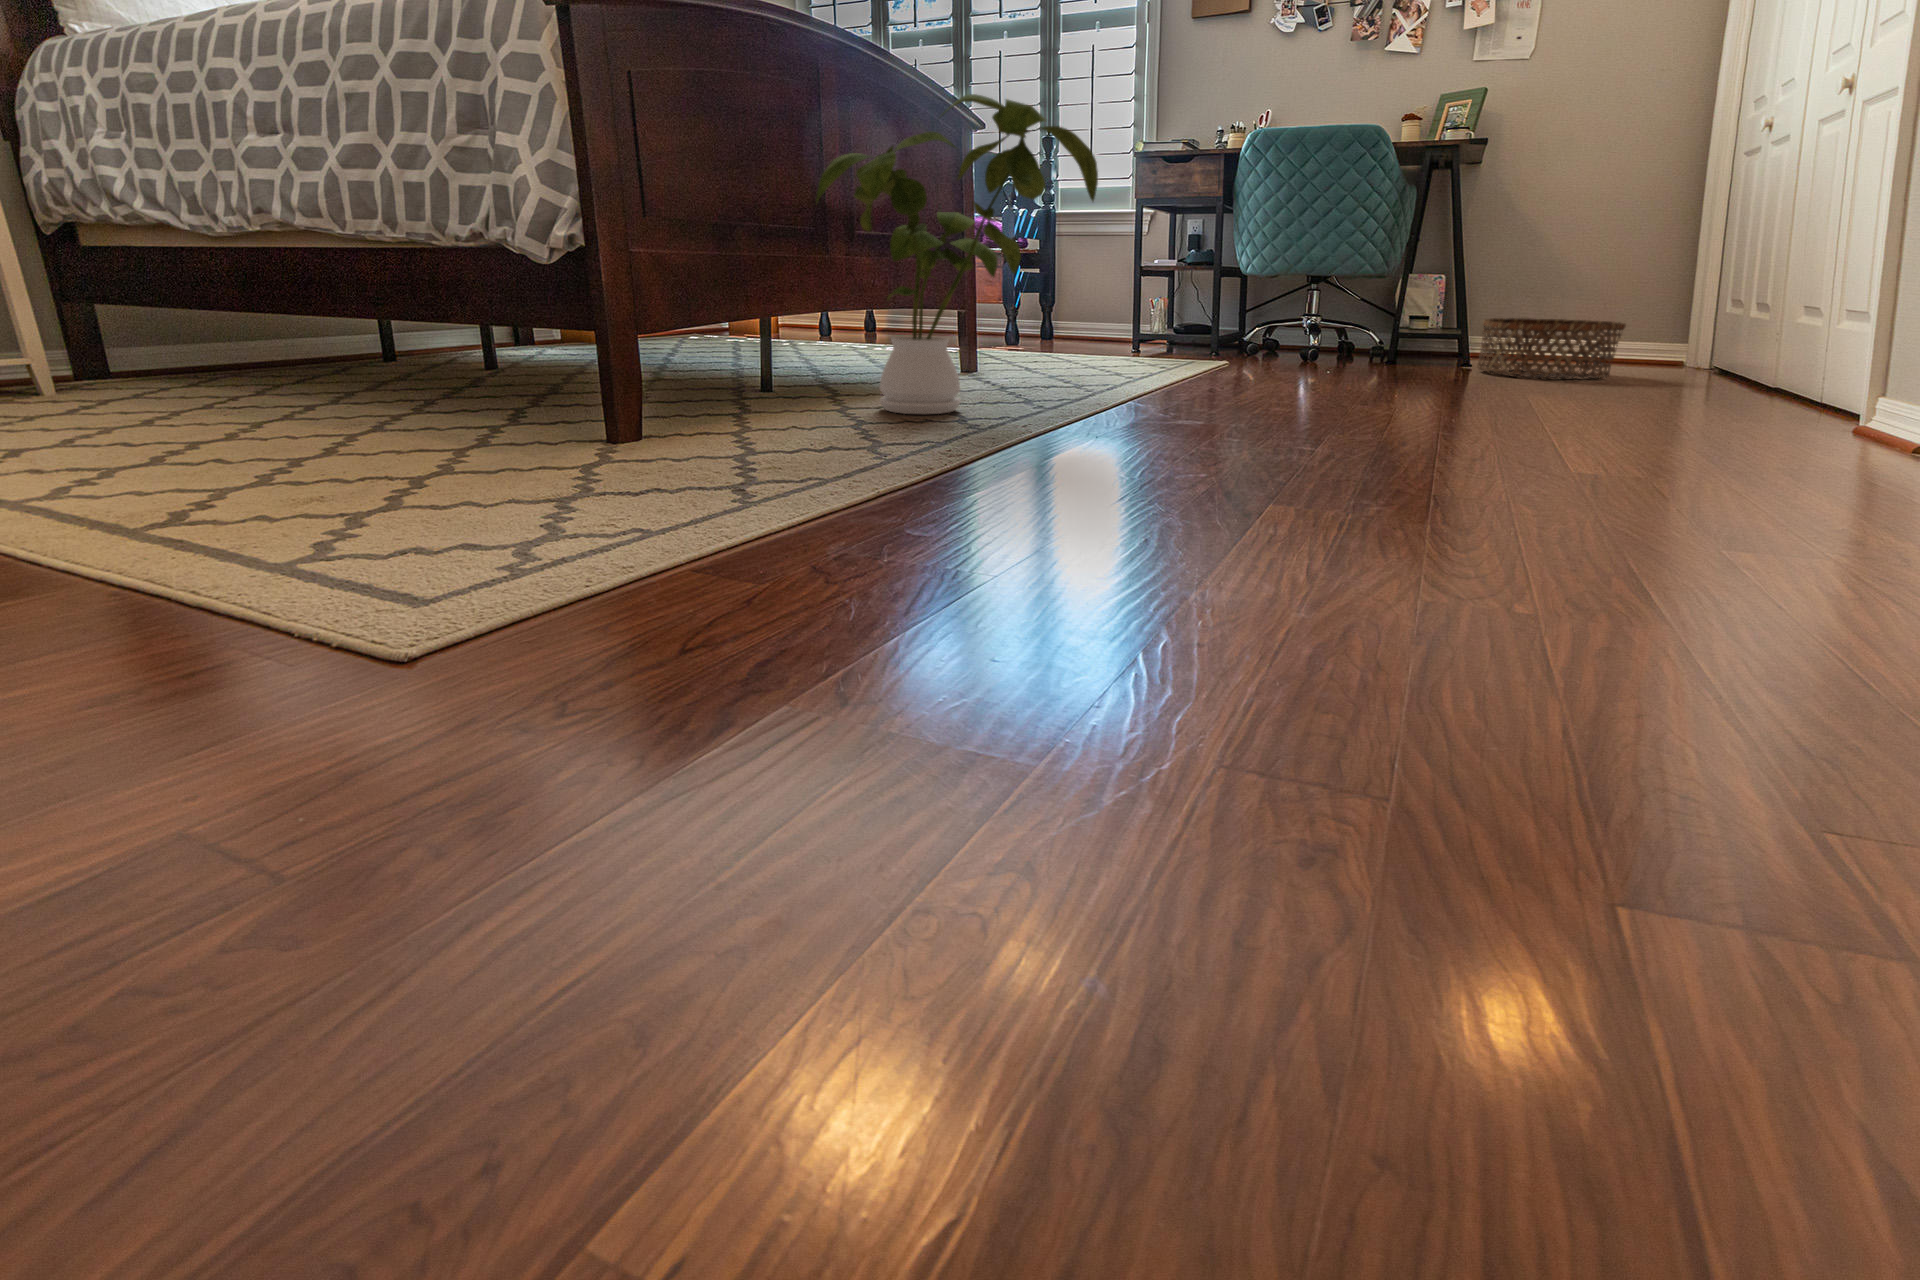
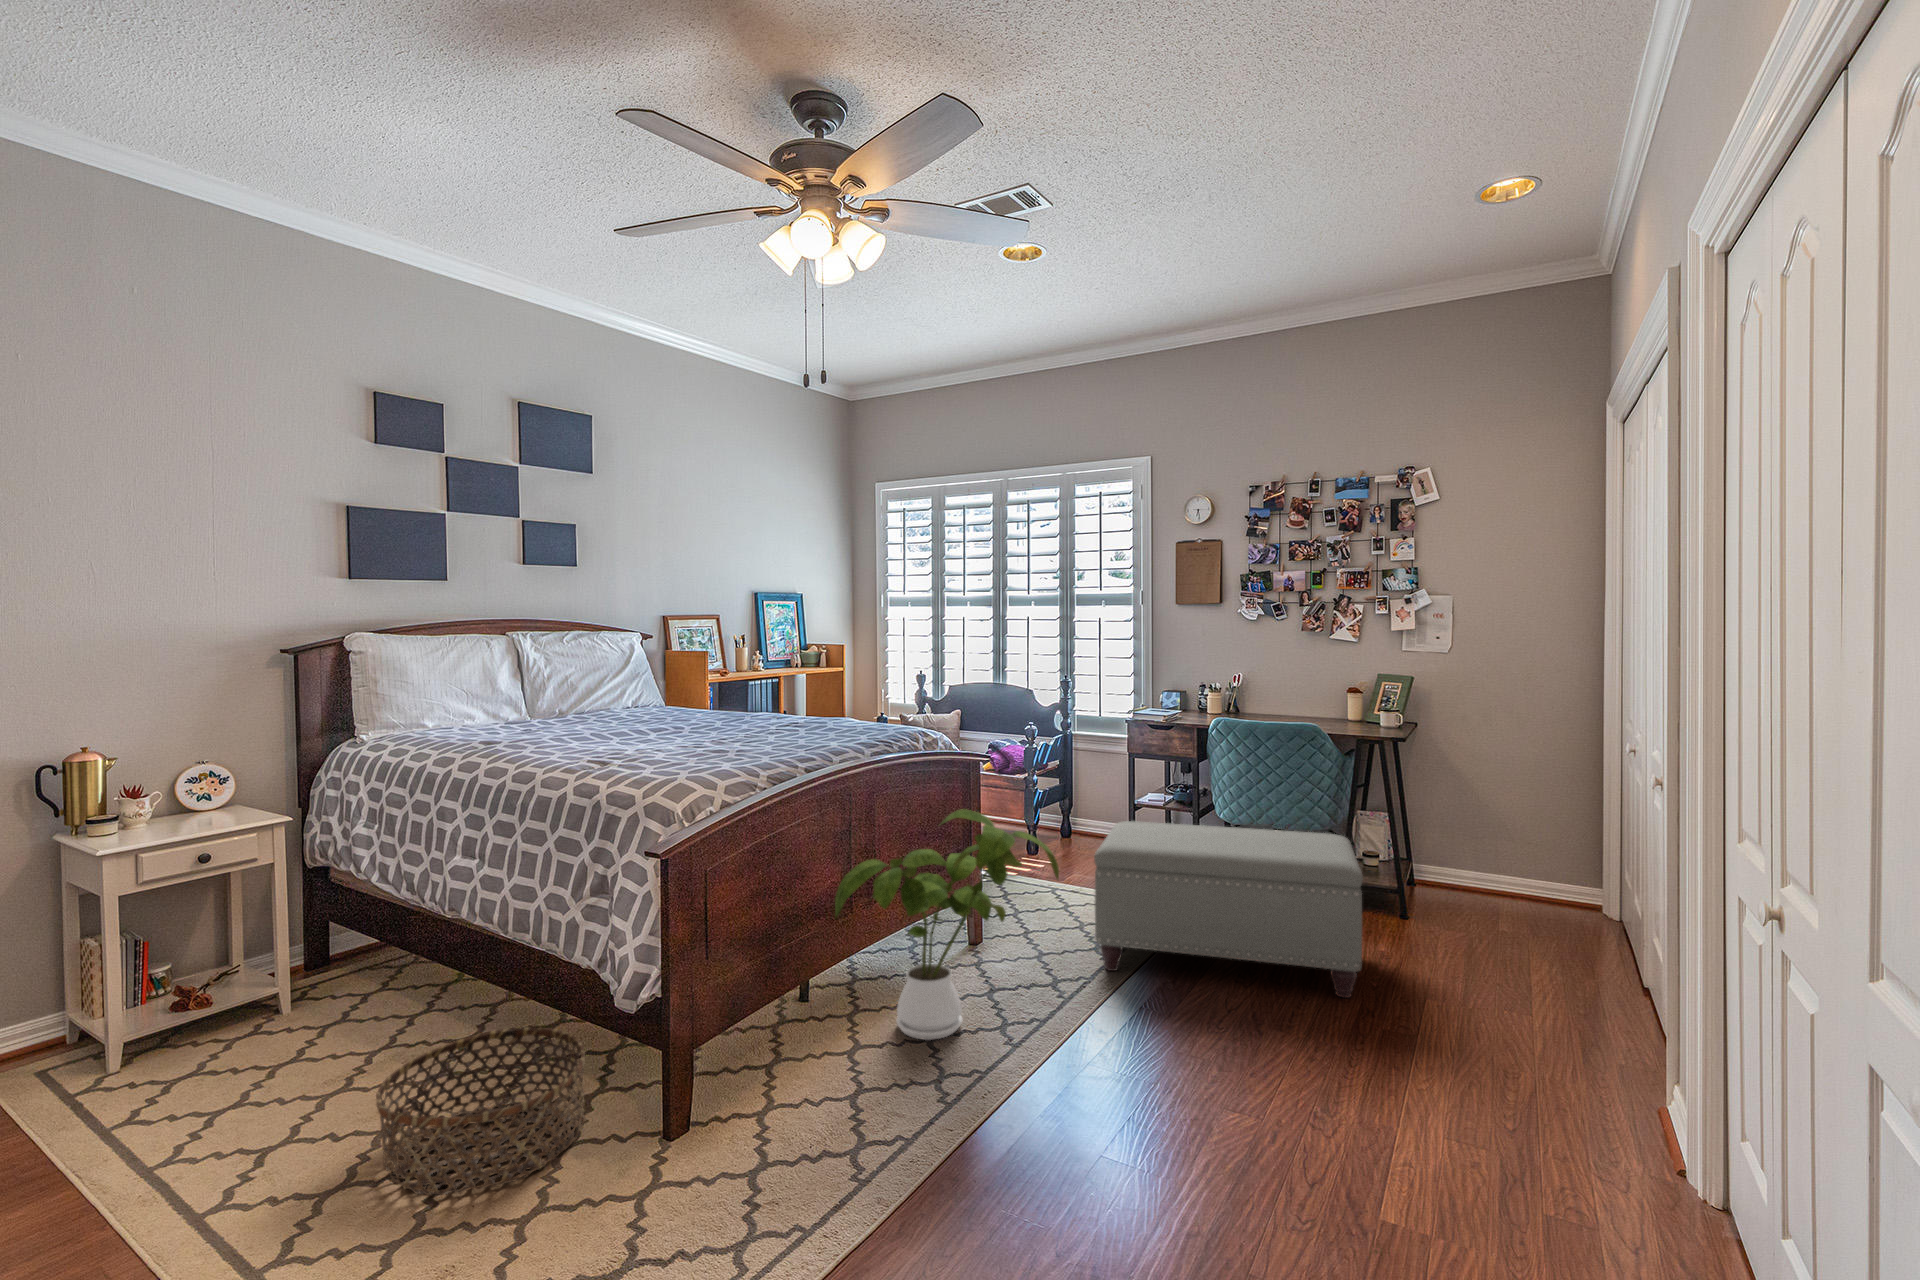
ottoman: none [1109,228,1450,402] -> present [1094,821,1363,998]
basket: present [1477,318,1626,378] -> present [376,1027,585,1195]

